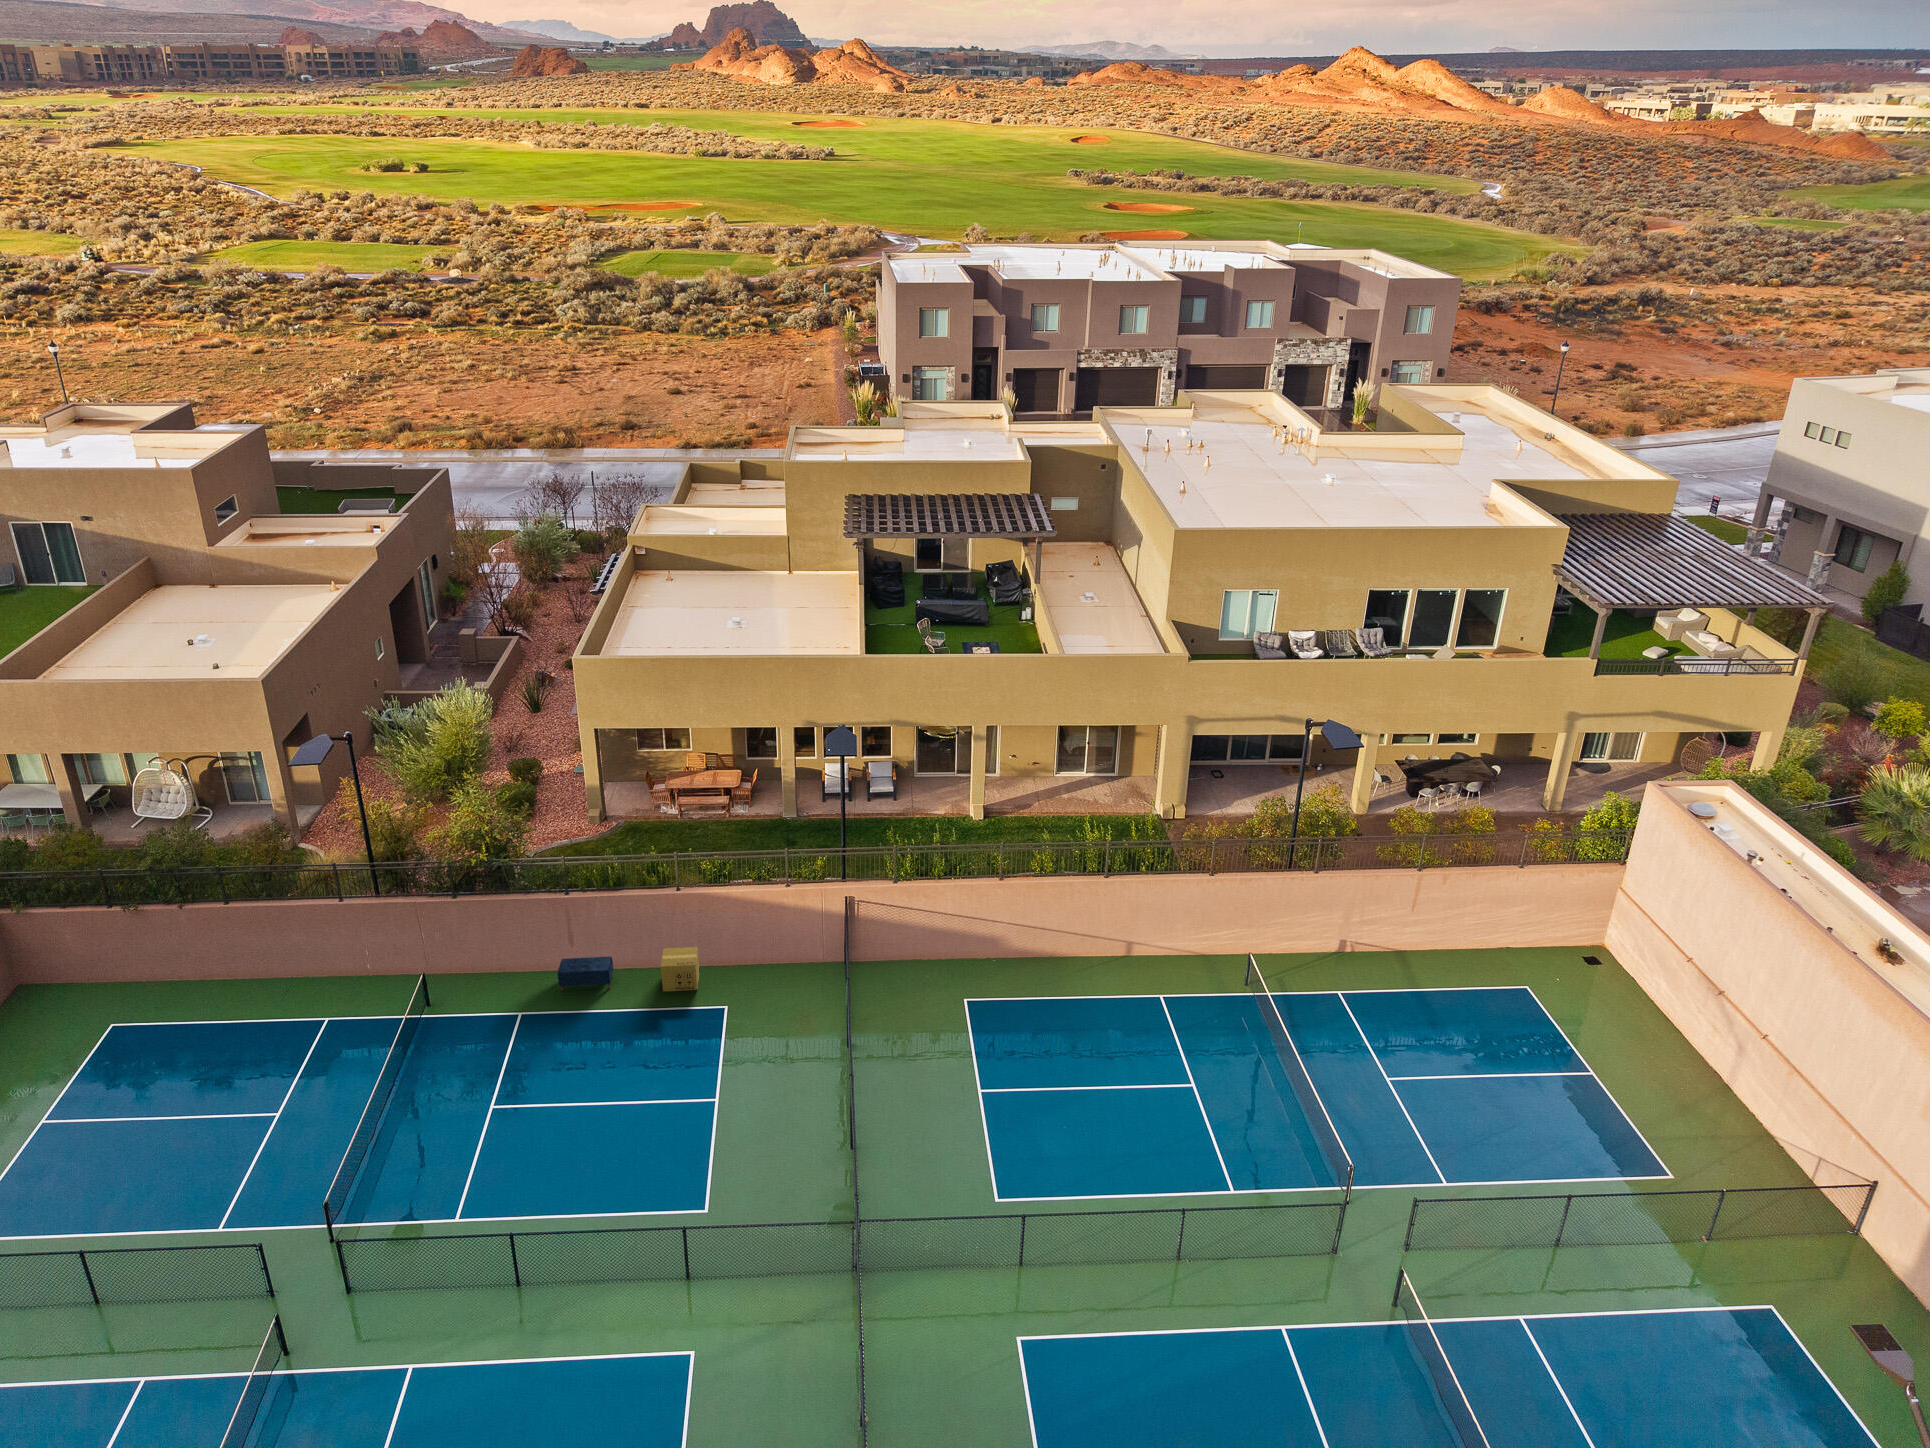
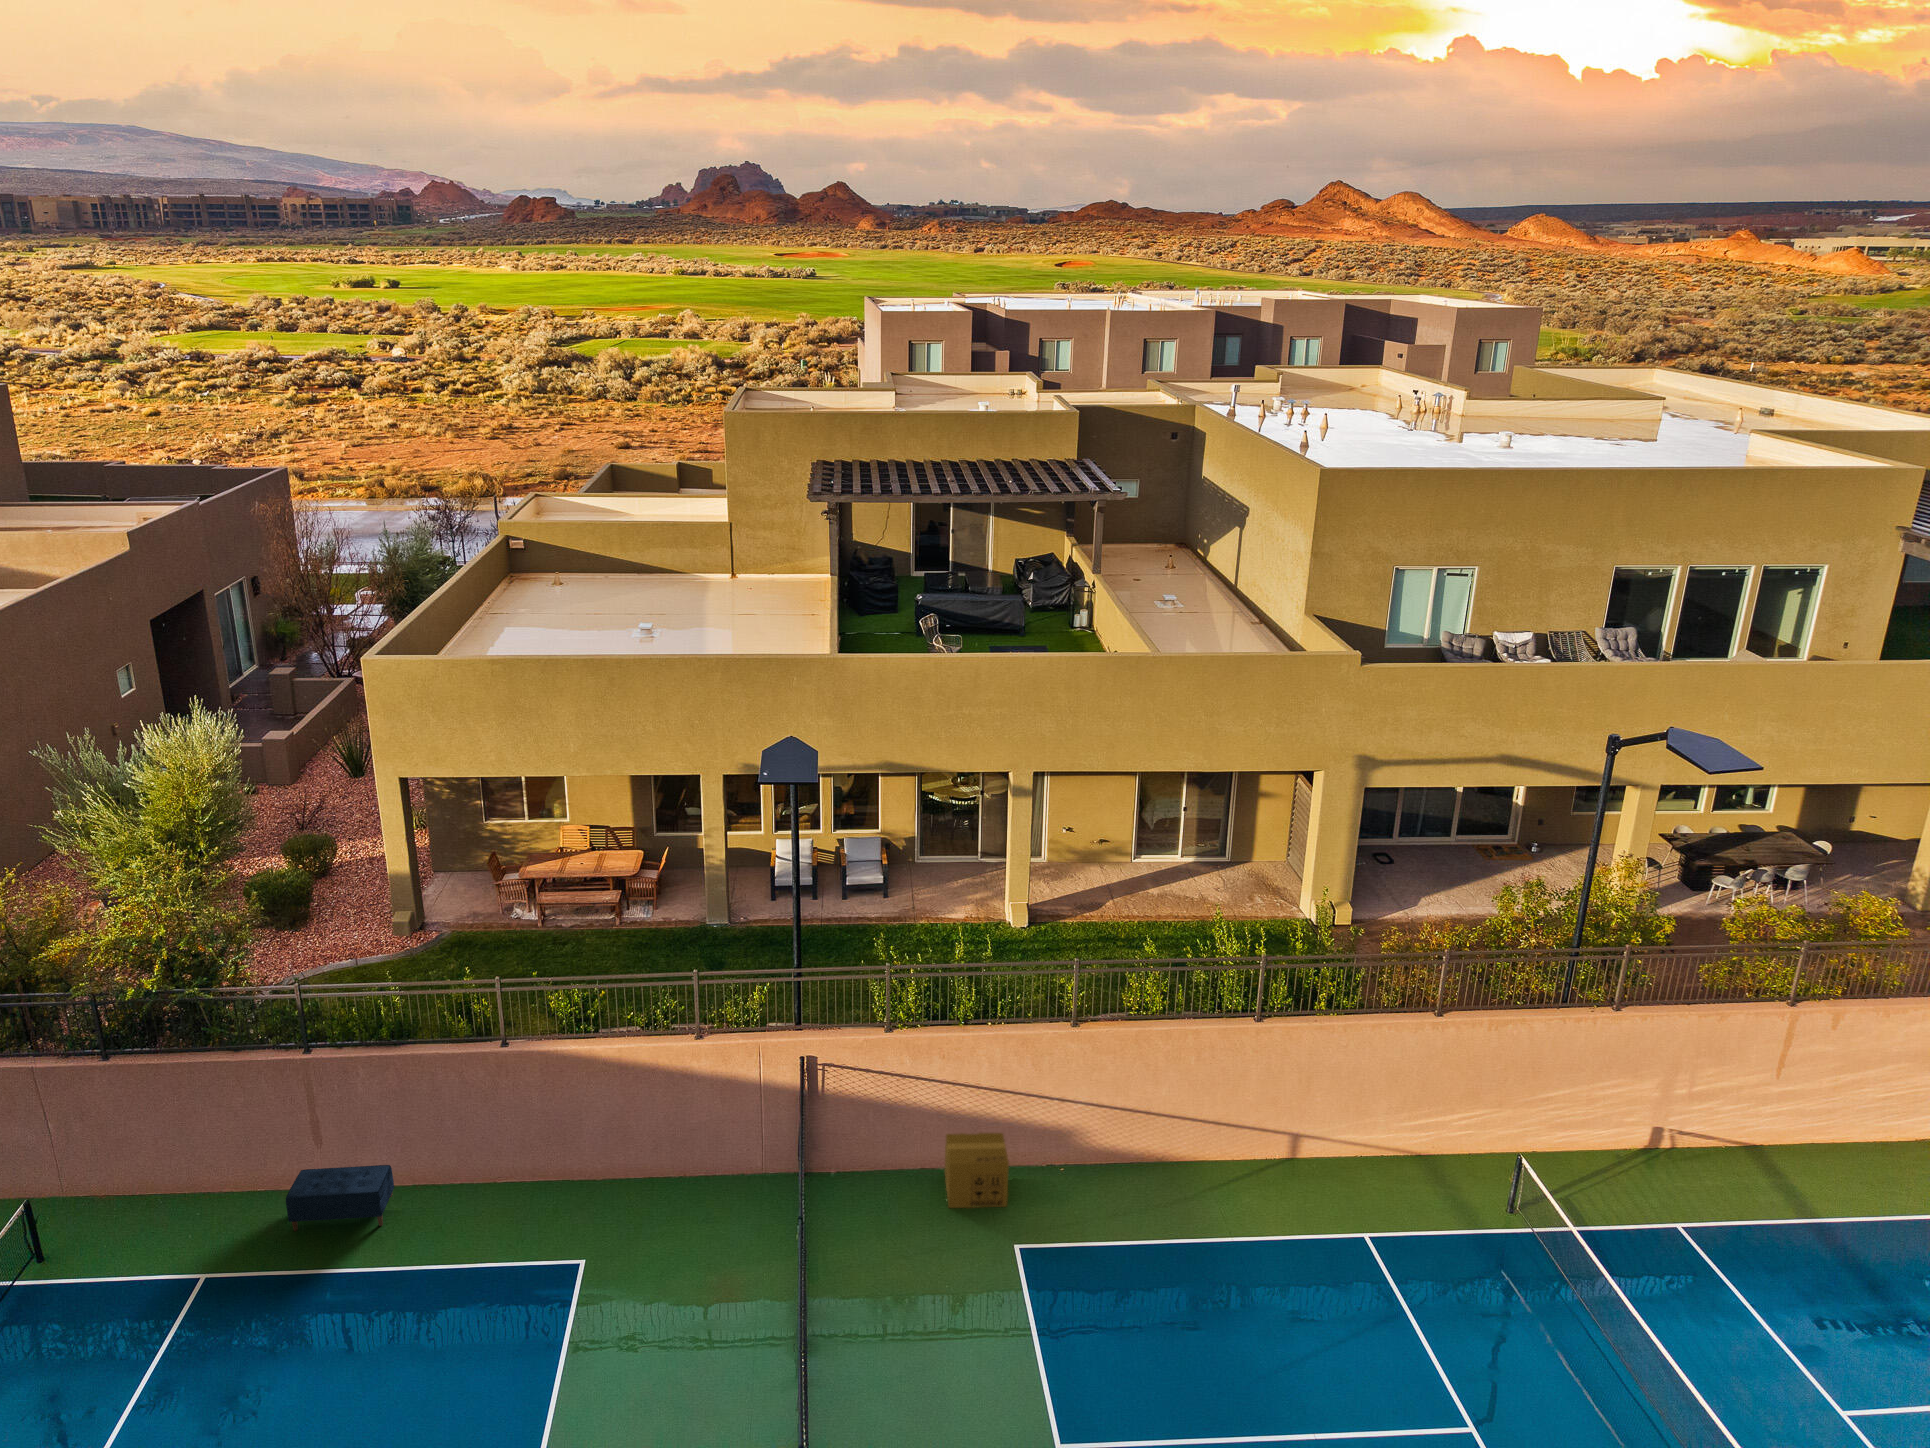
cardboard box: present [661,947,699,992] -> present [945,1133,1009,1208]

